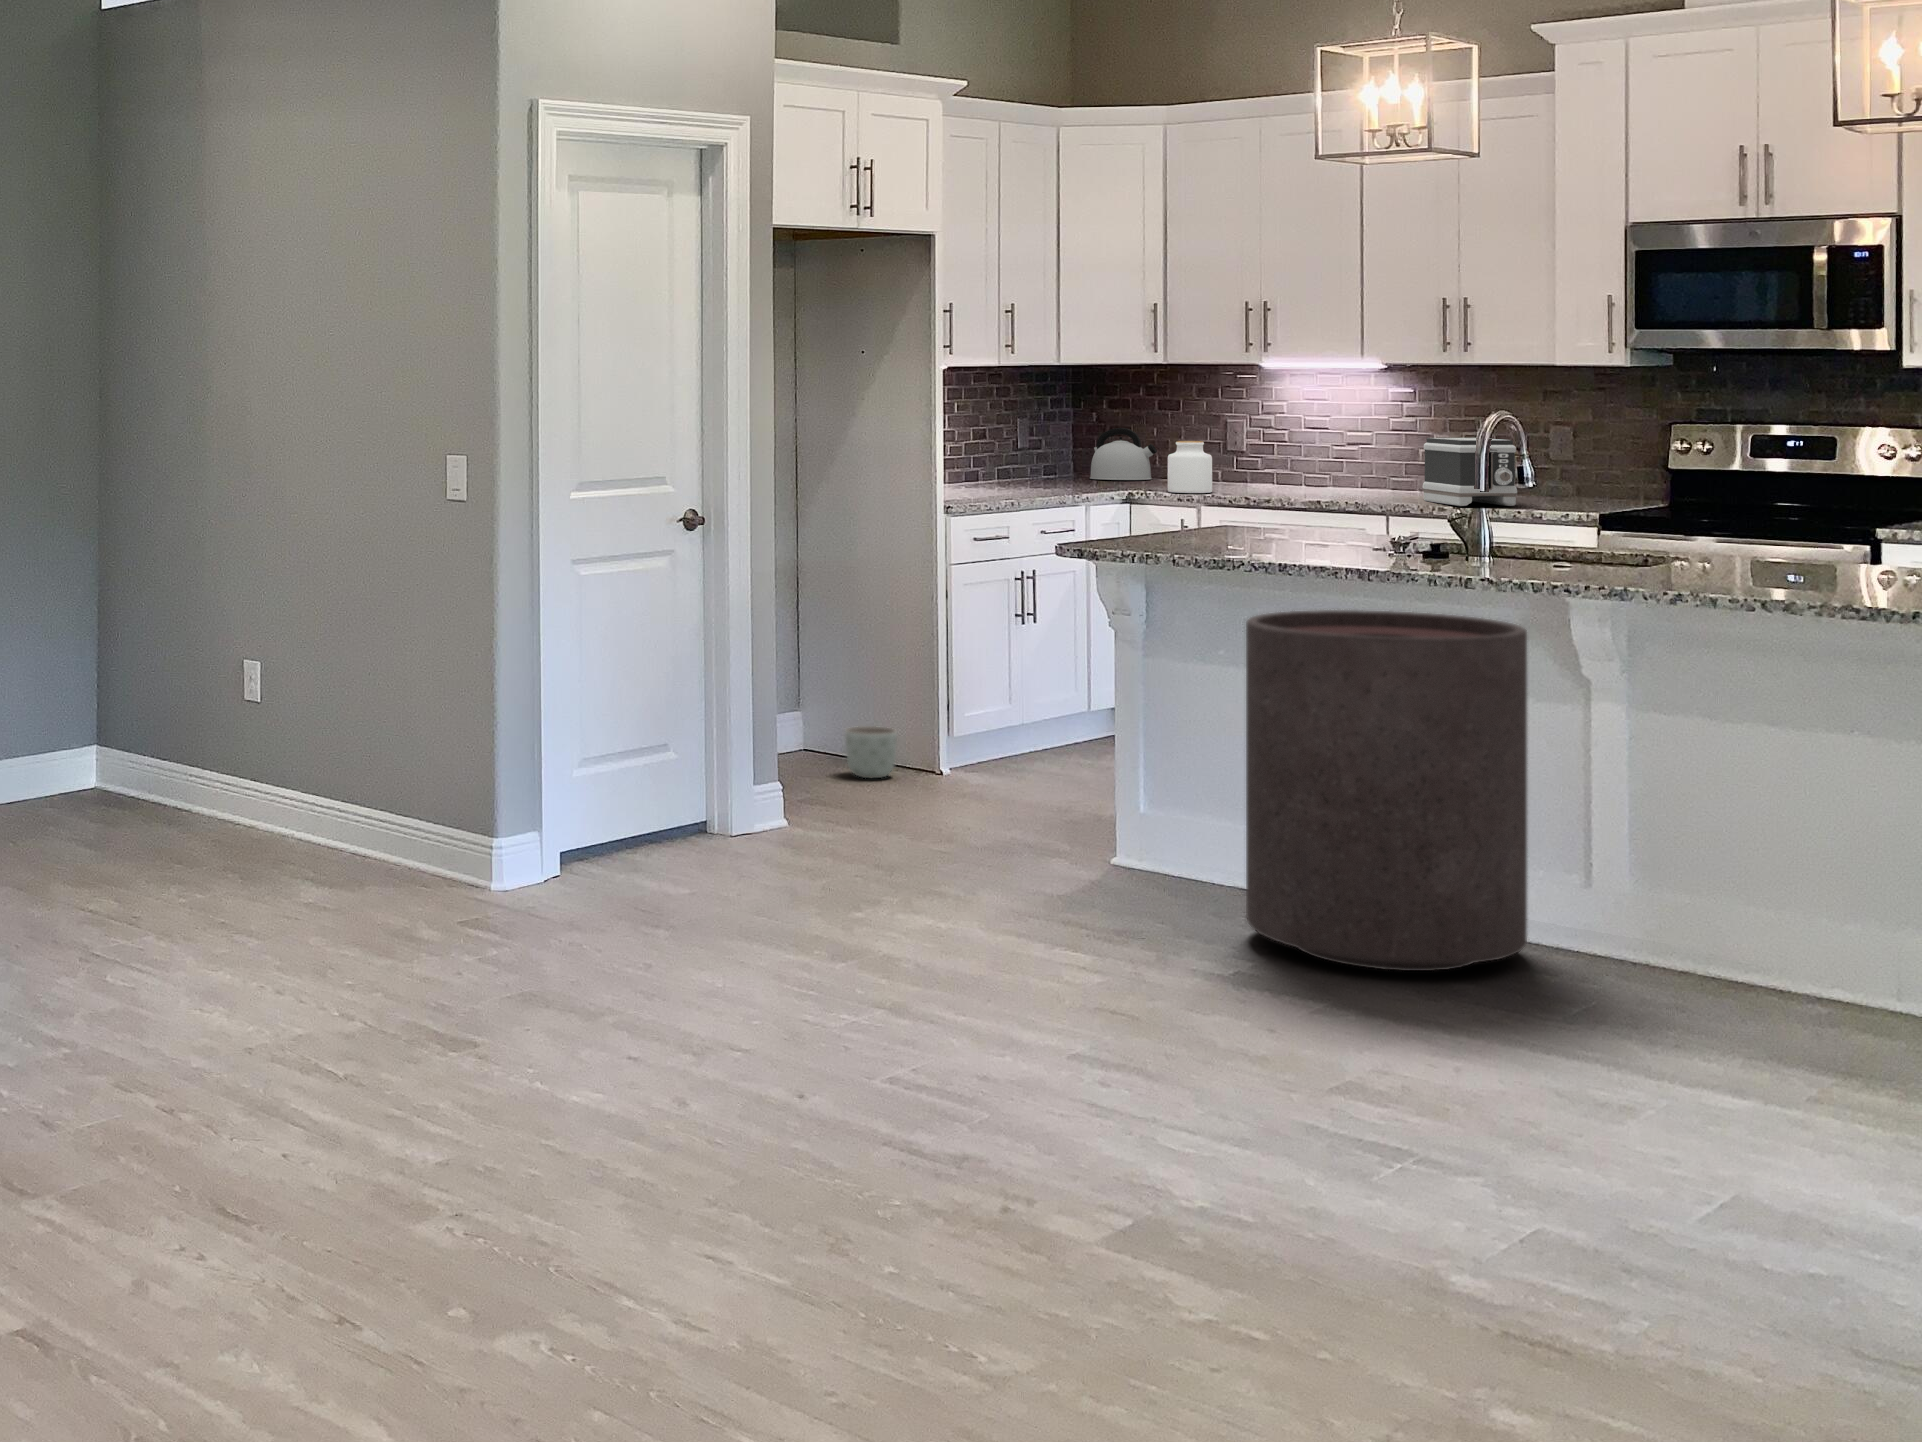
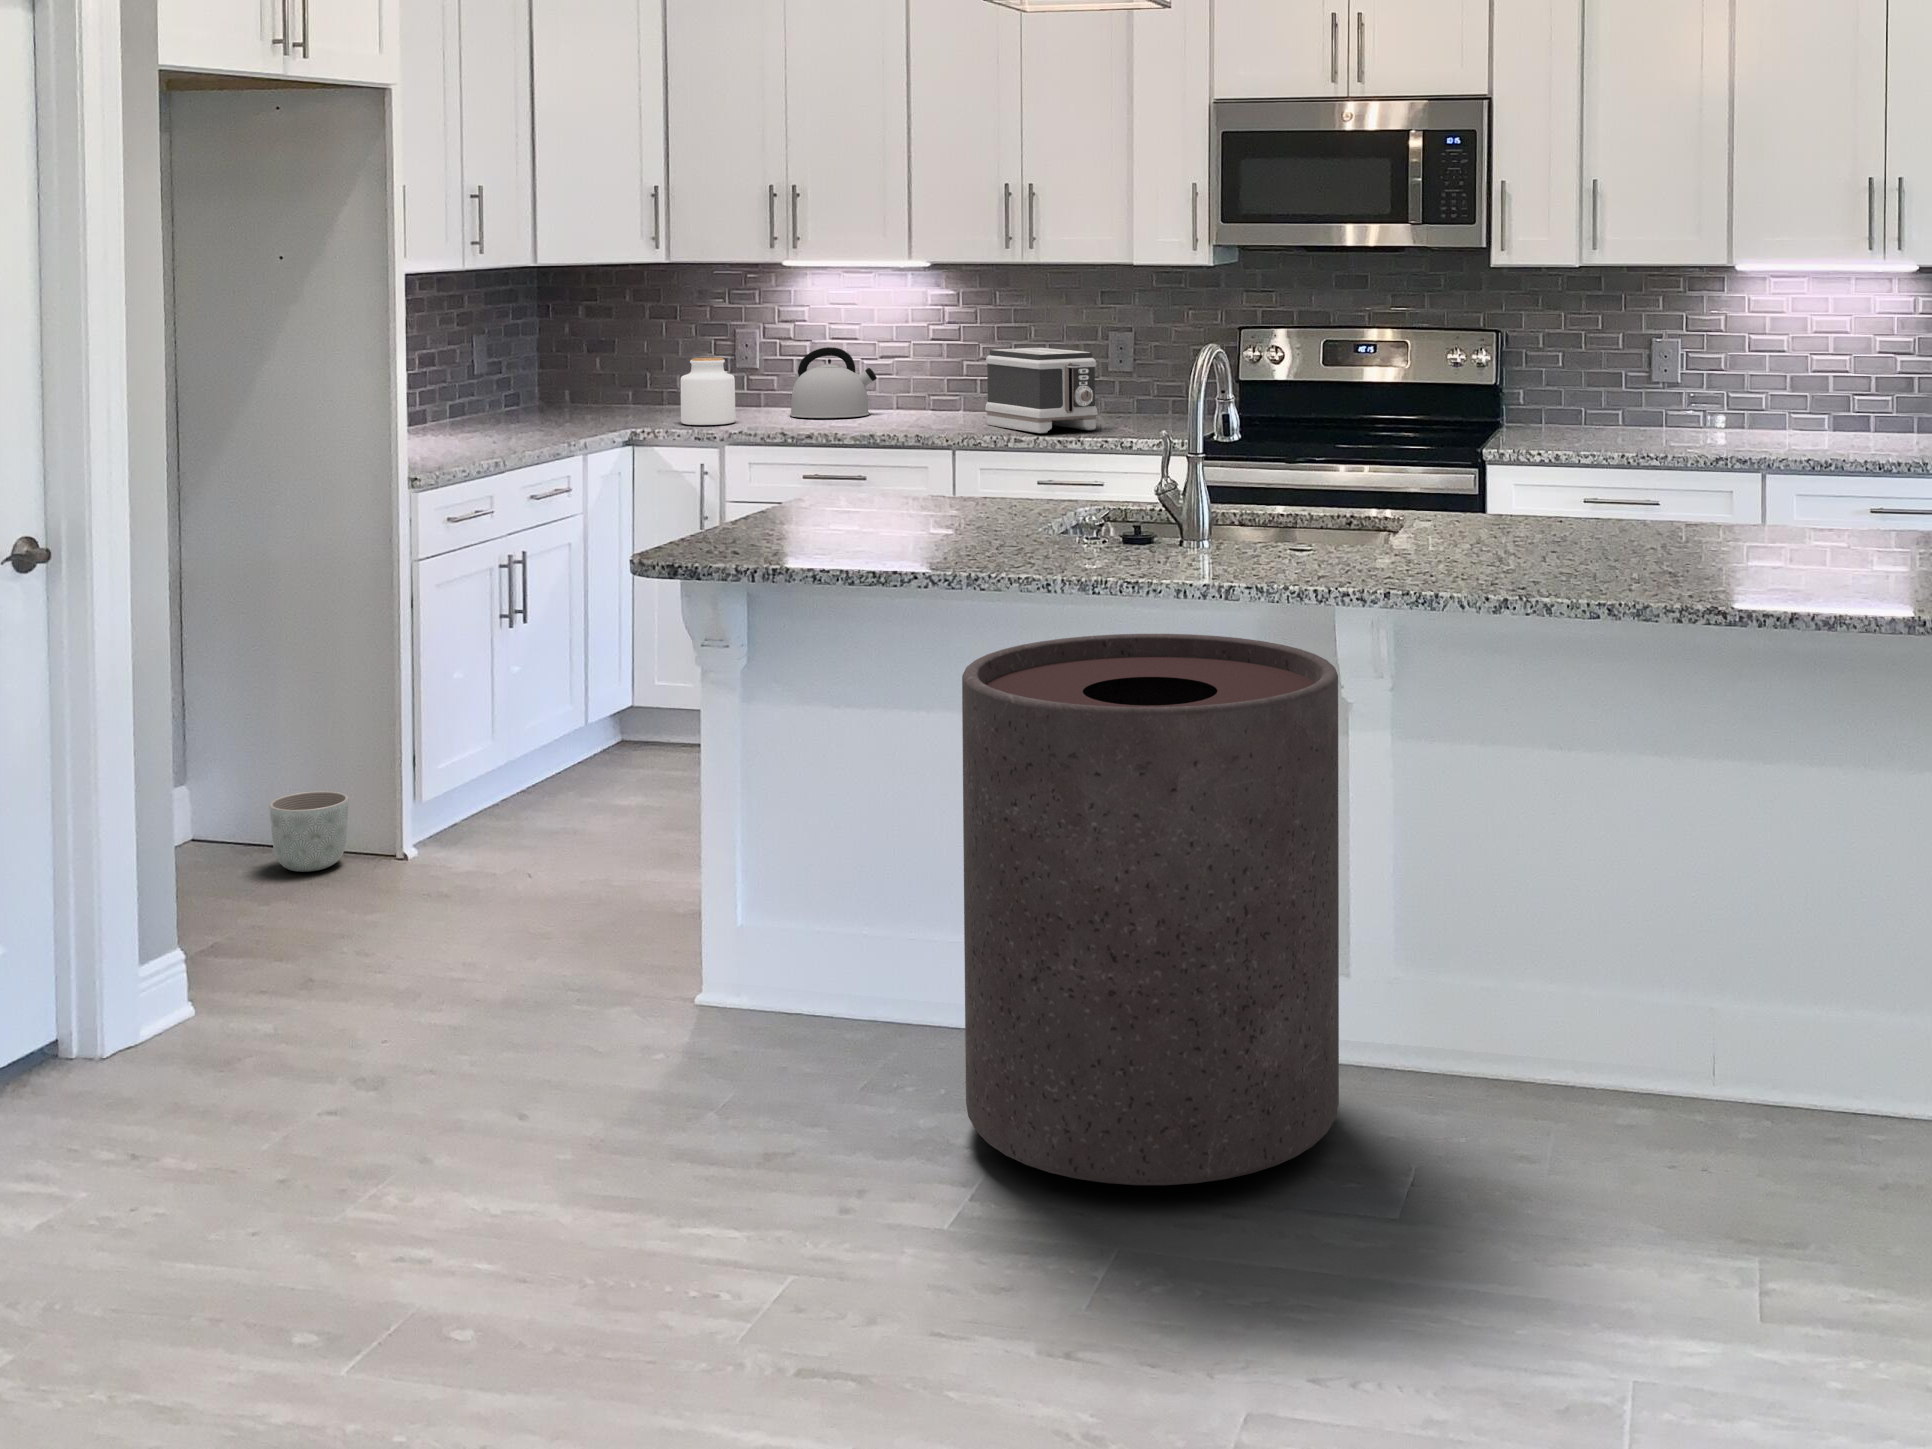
kettle: present [1090,428,1157,480] -> present [790,347,877,418]

